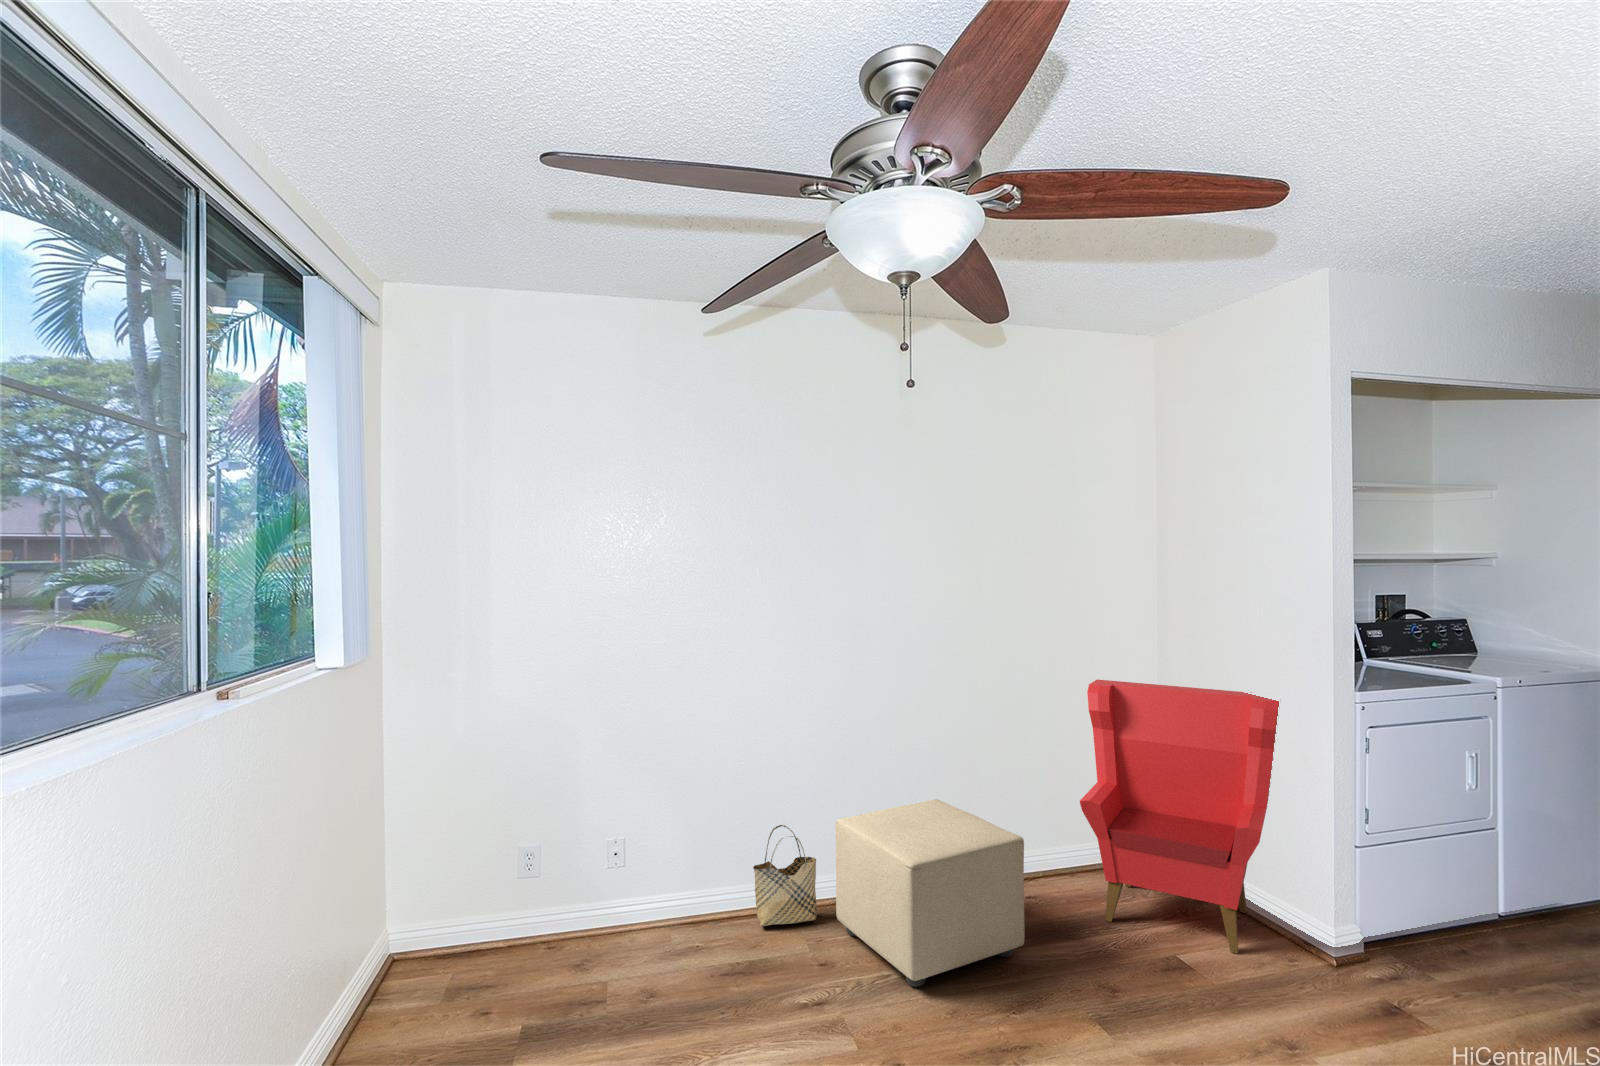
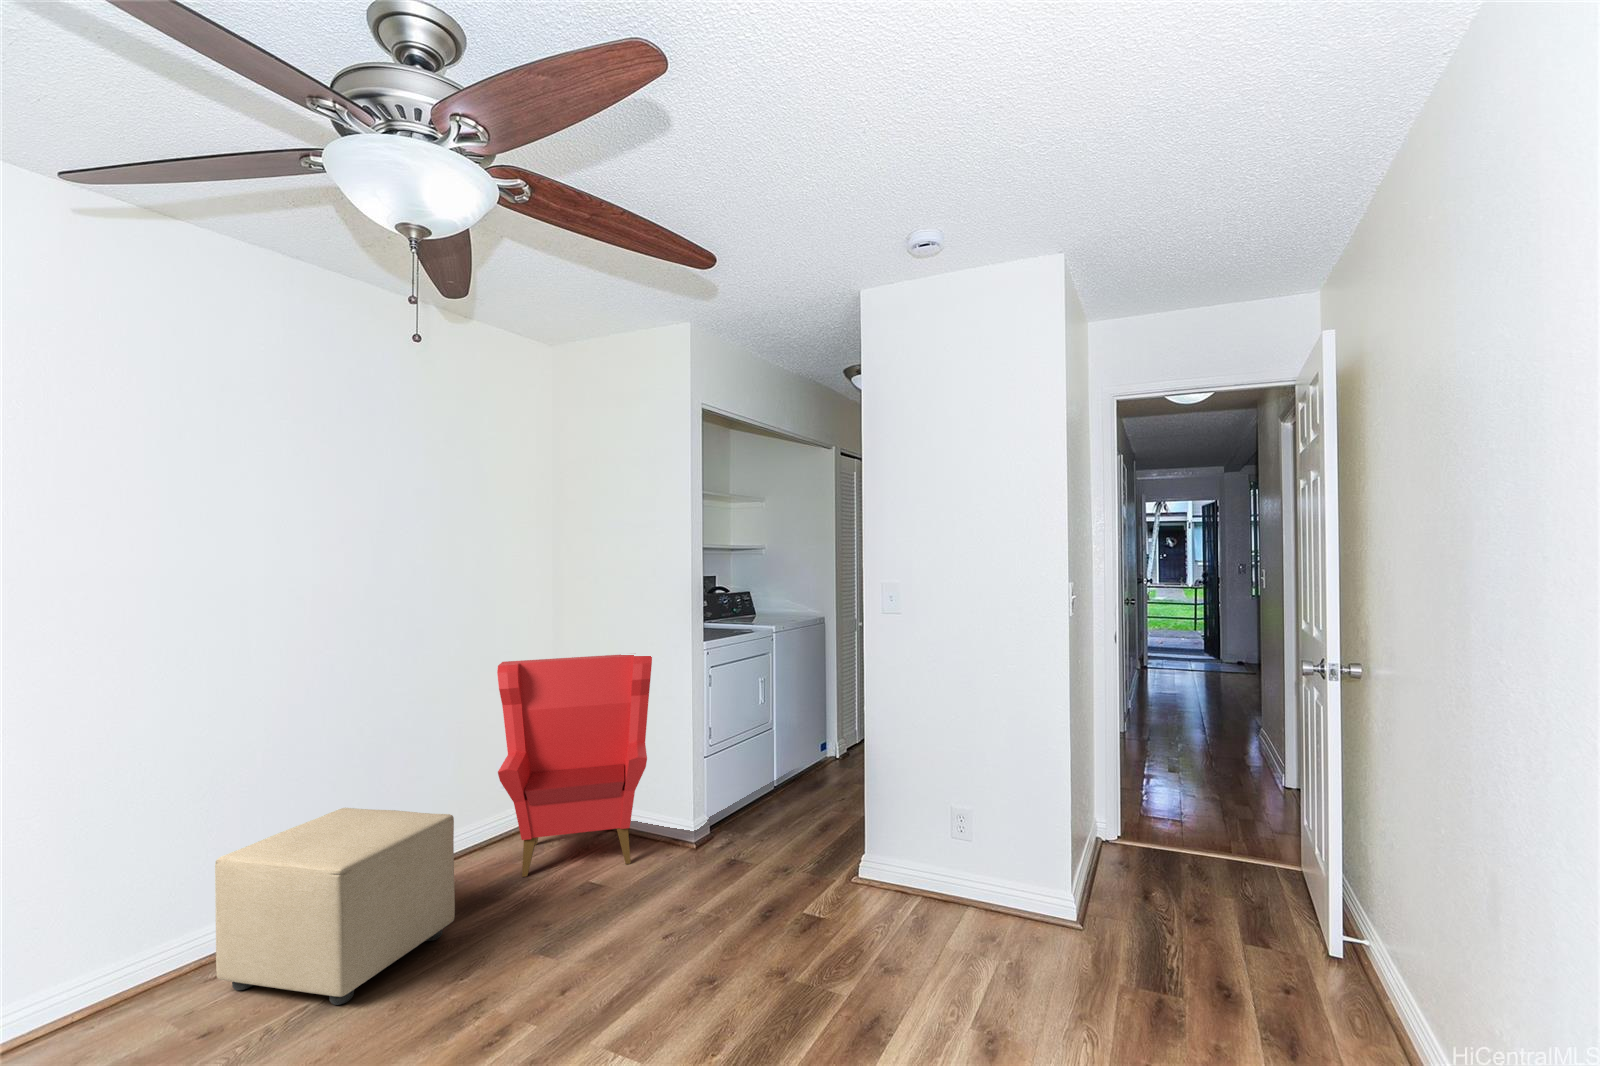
woven basket: present [753,825,817,926] -> none [74,892,182,1032]

